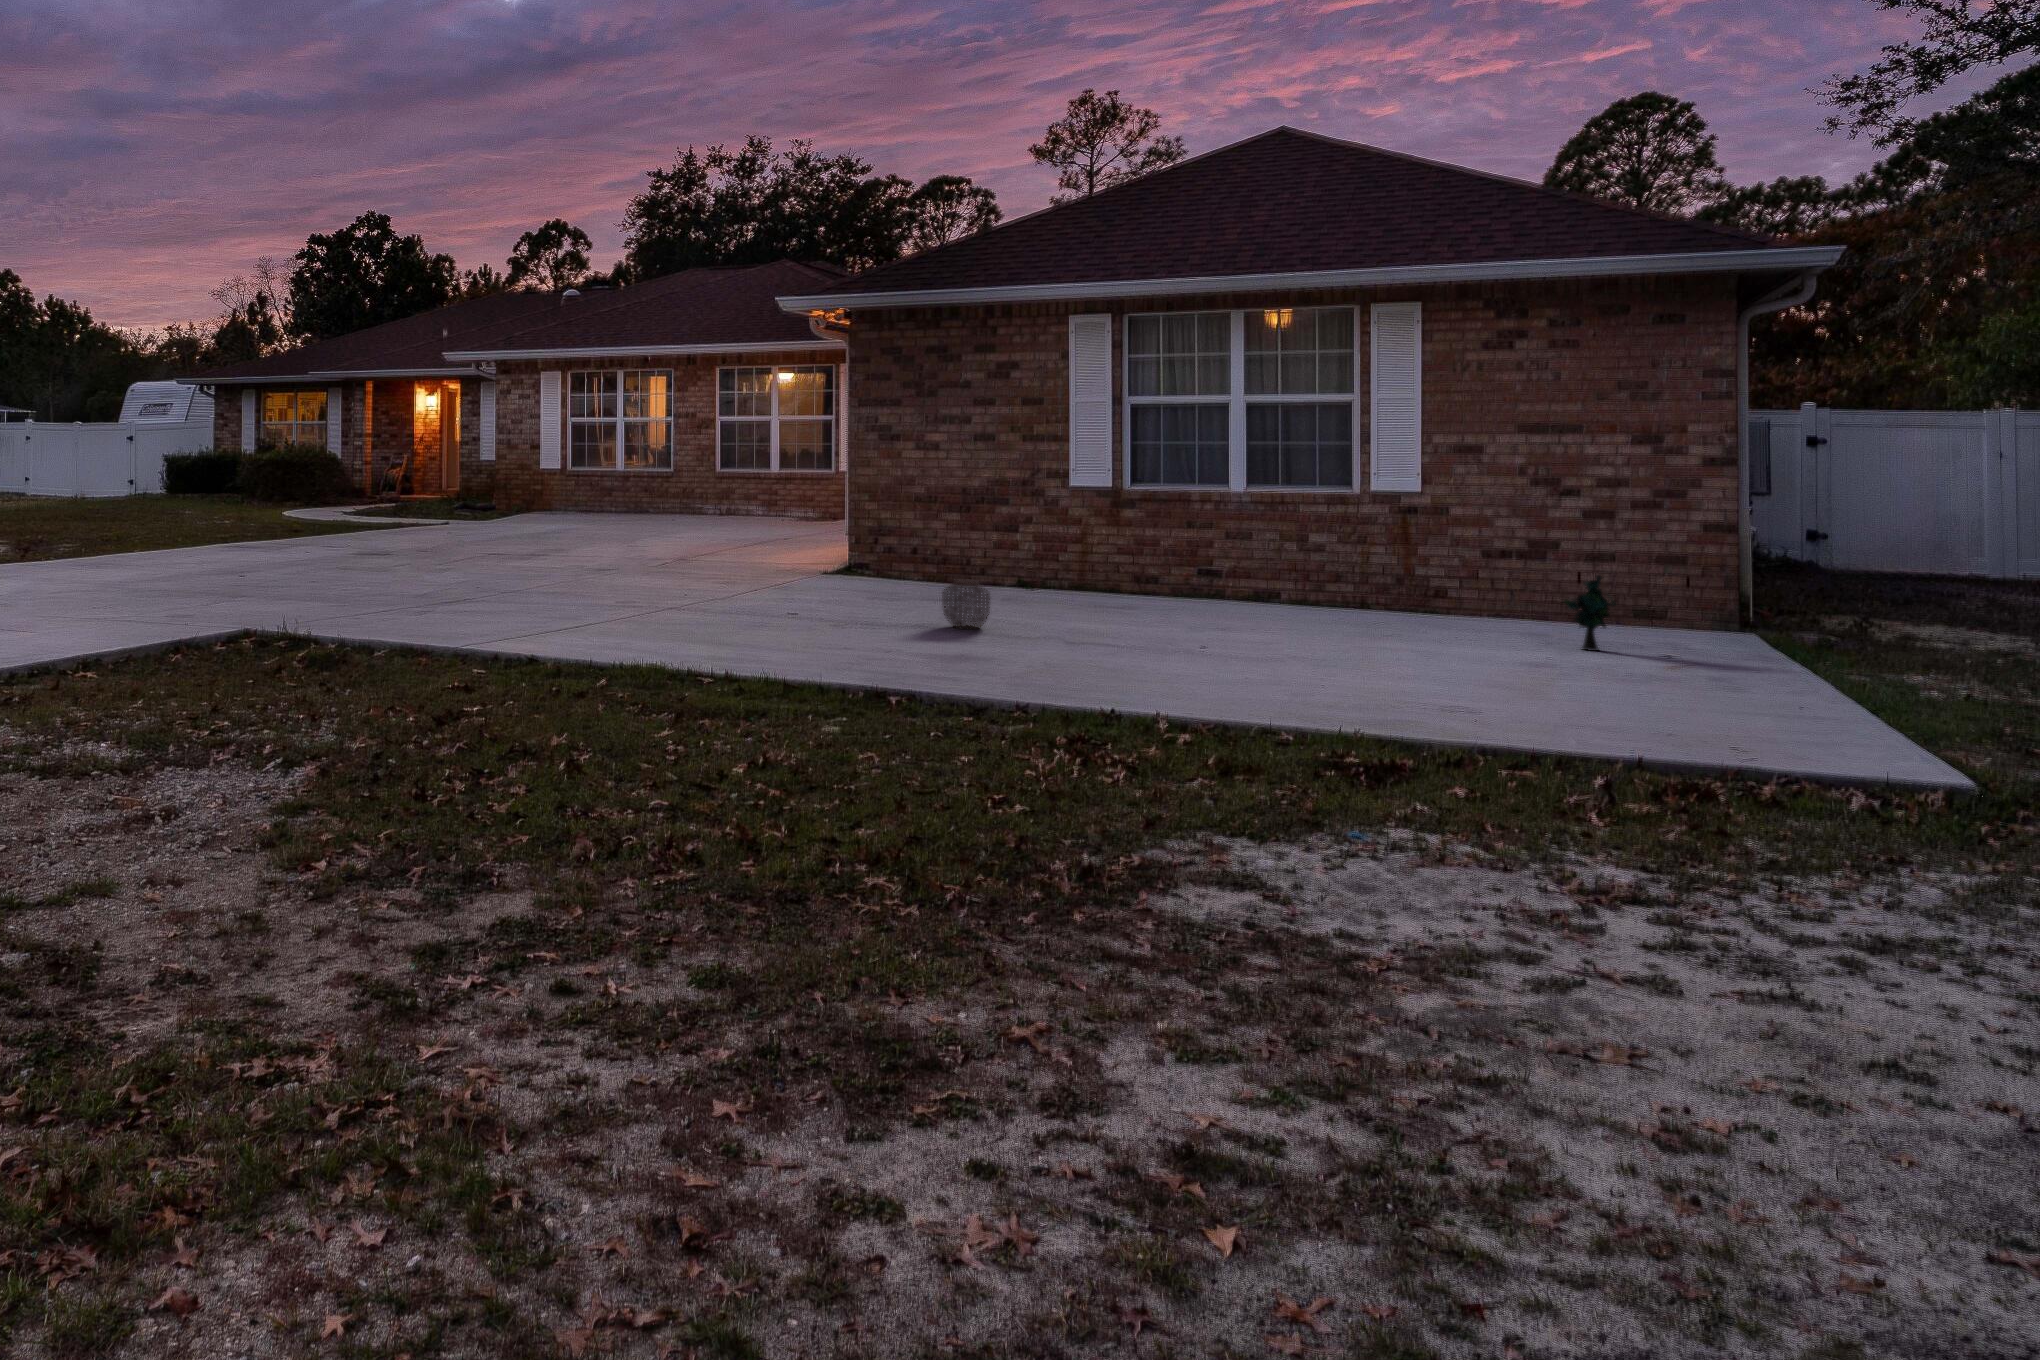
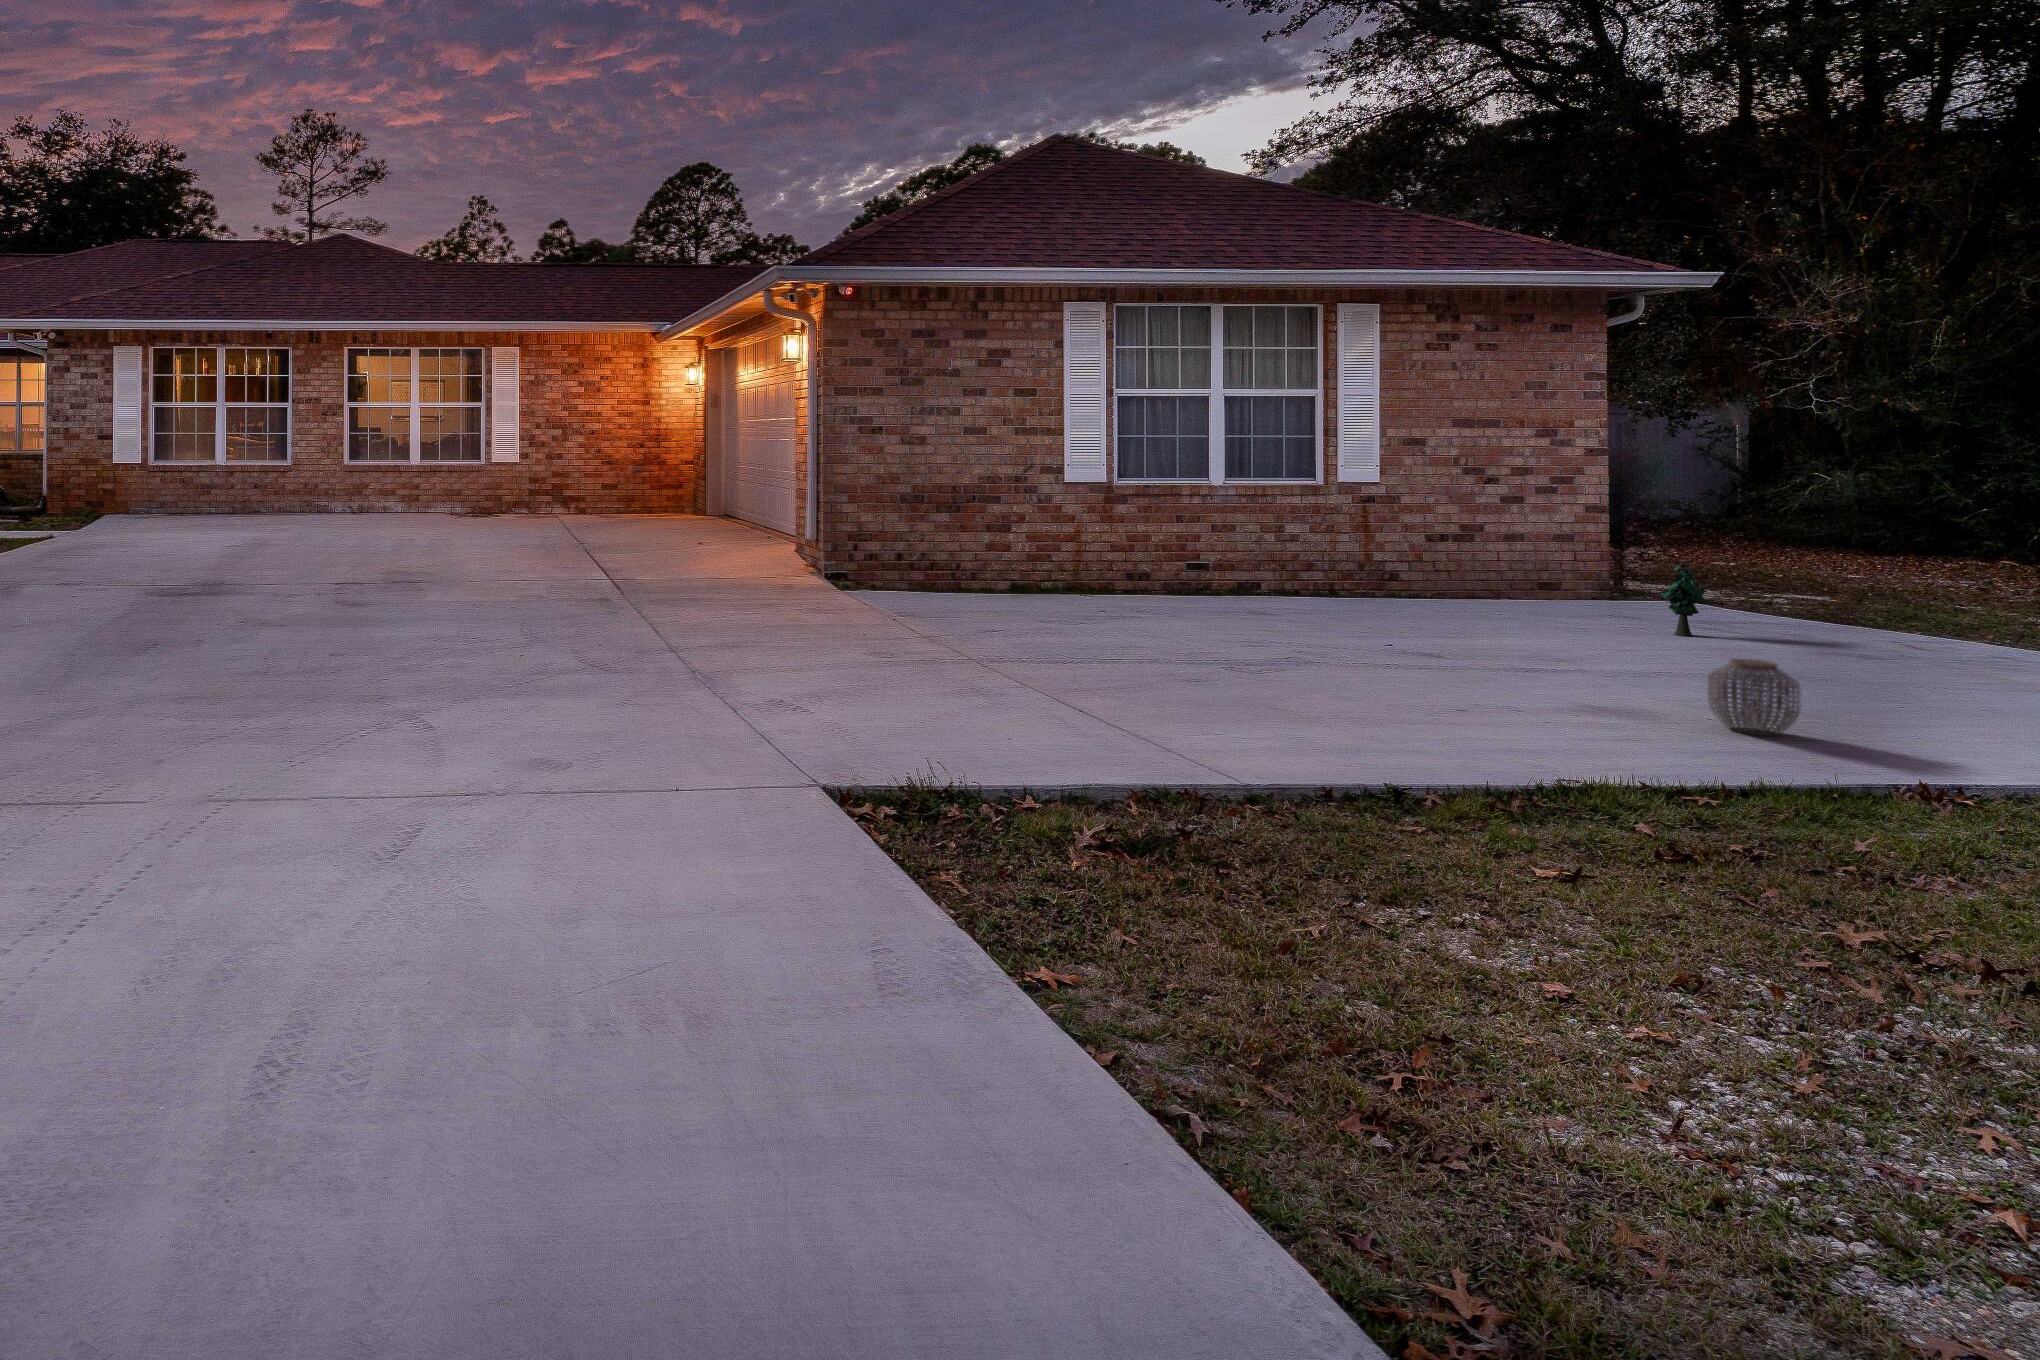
woven basket: present [942,579,990,629] -> present [1708,659,1800,736]

